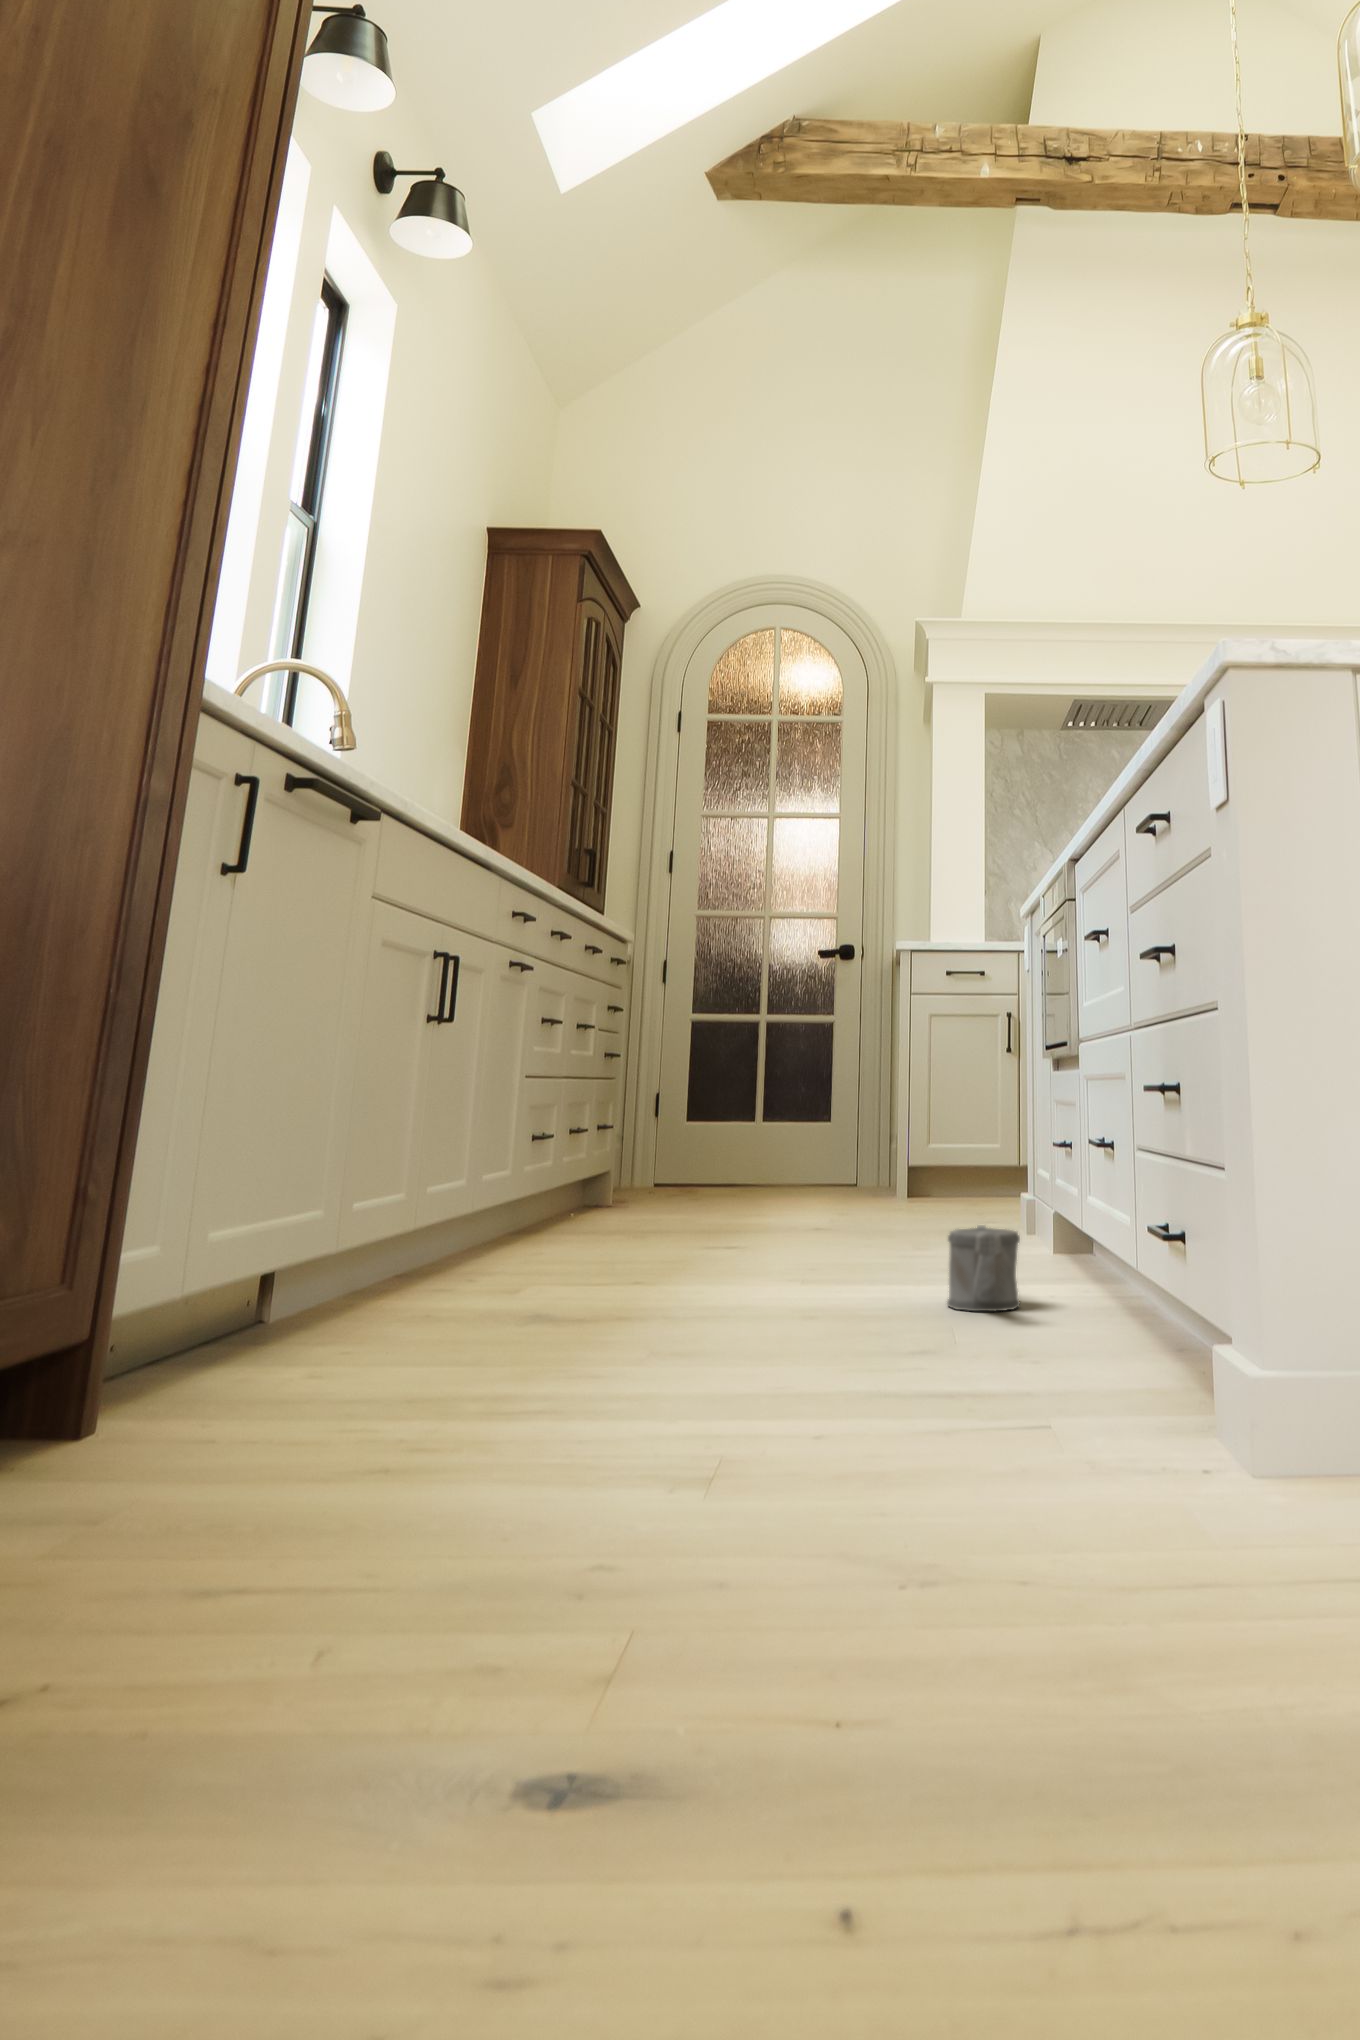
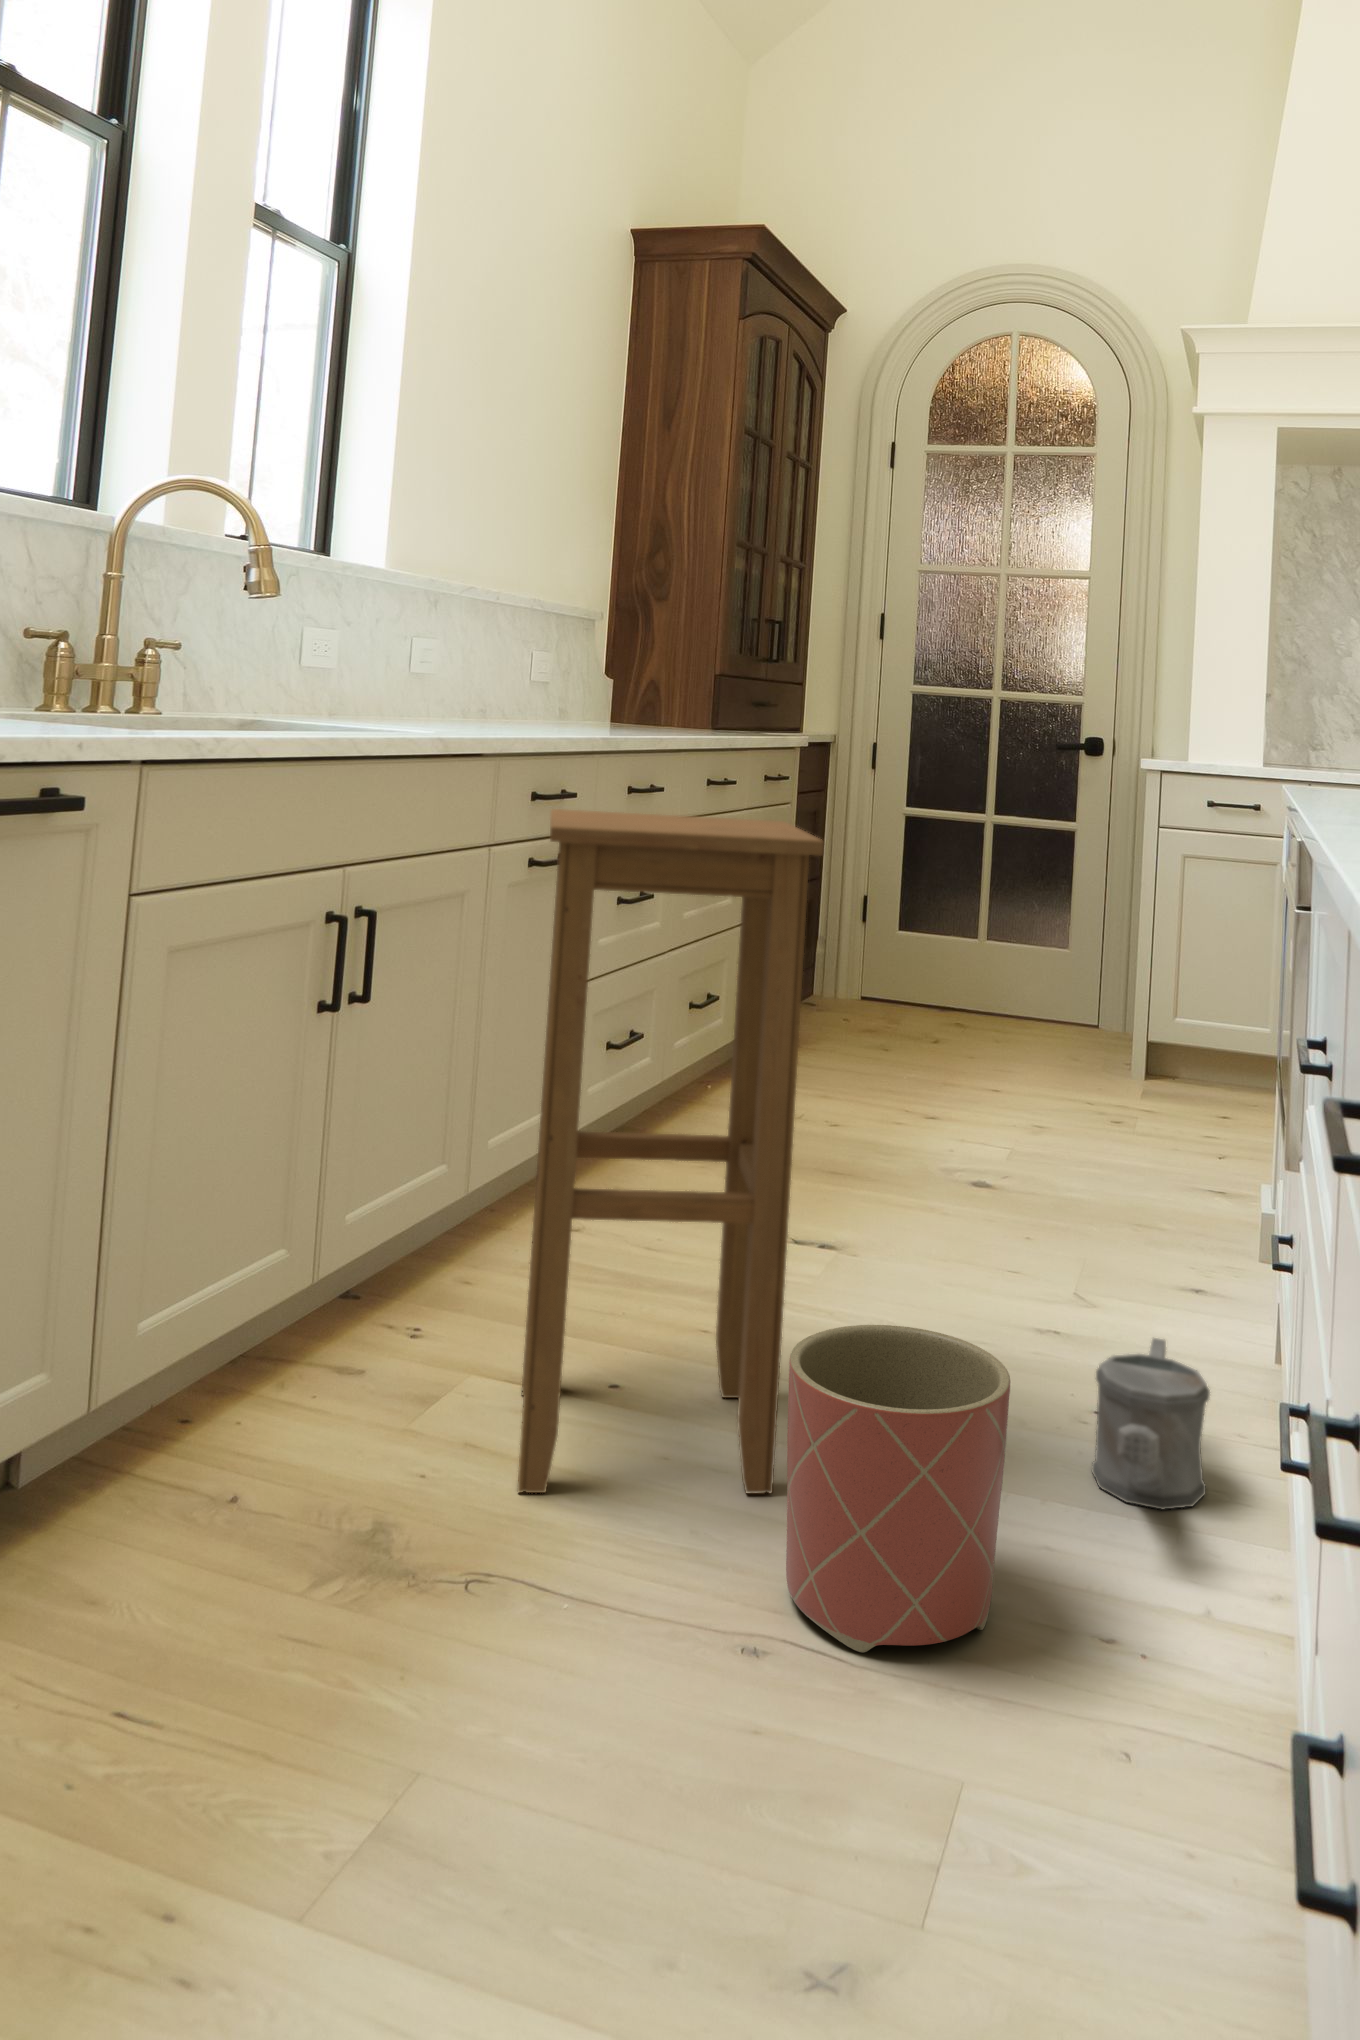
stool: none [540,865,779,1333] -> present [518,809,824,1494]
planter: none [781,1180,920,1352] -> present [786,1325,1010,1652]

